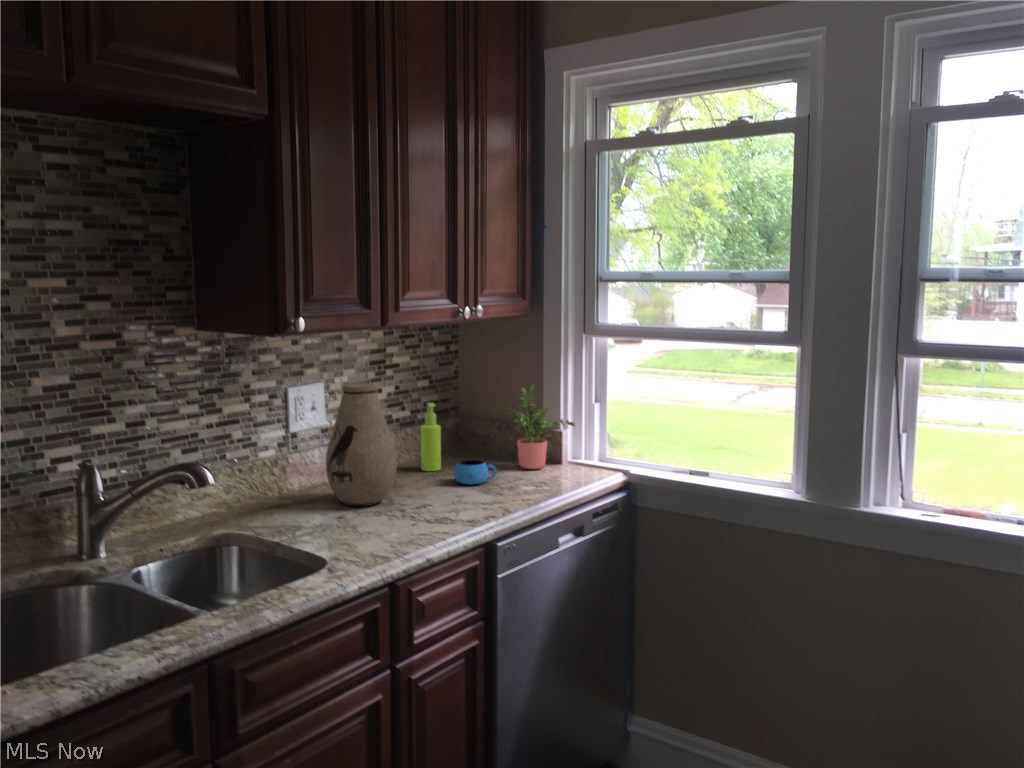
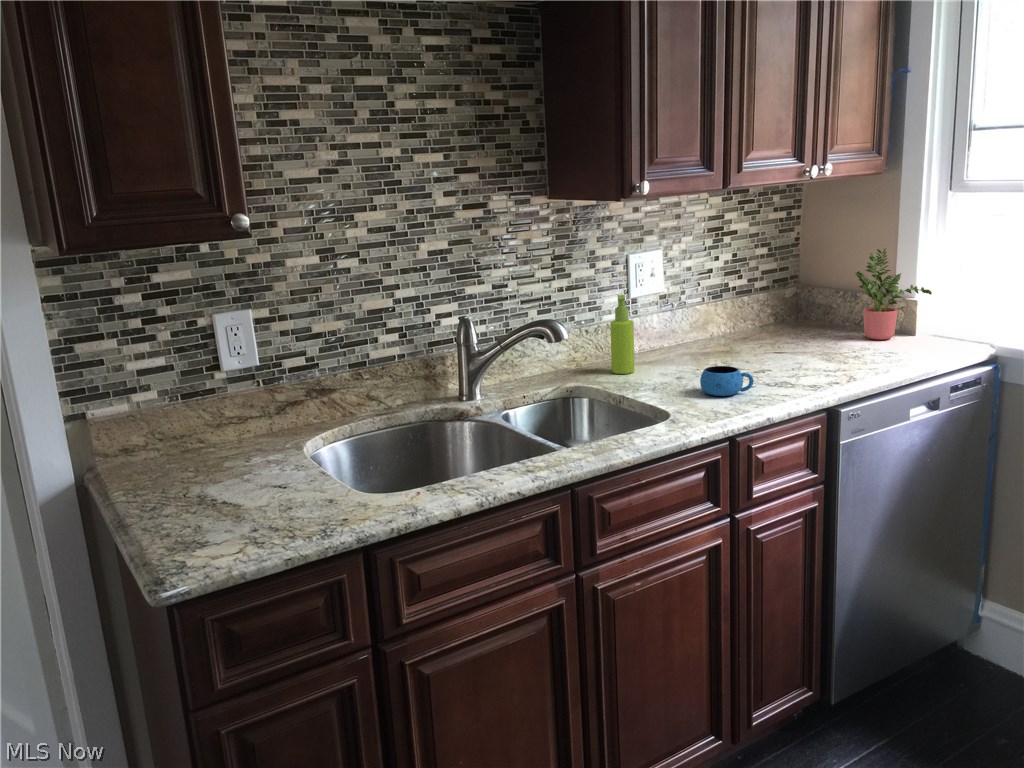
vase: present [326,383,397,506] -> none [666,248,736,368]
soap dispenser: present [421,403,441,471] -> present [610,295,634,374]
mug: present [454,460,497,484] -> present [700,366,753,396]

